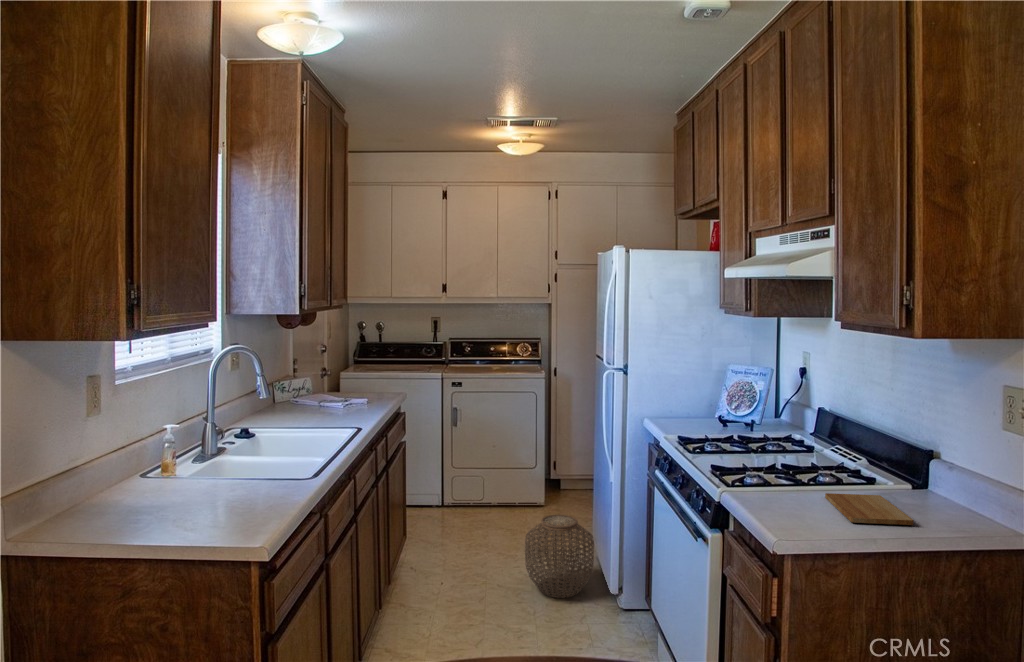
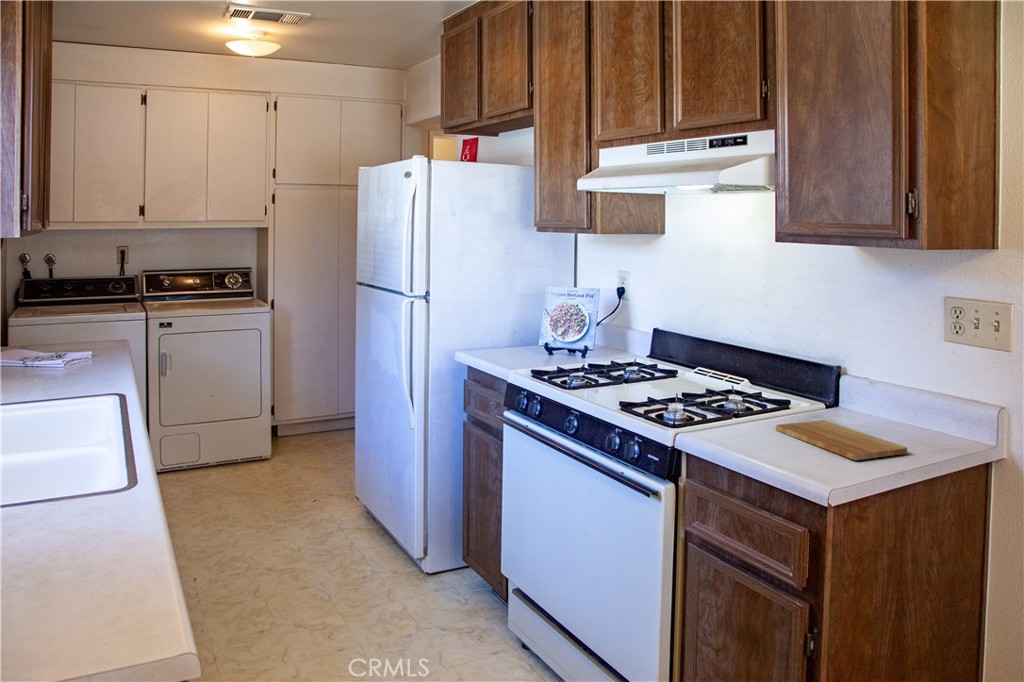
woven basket: present [525,514,594,598] -> none [301,479,390,583]

